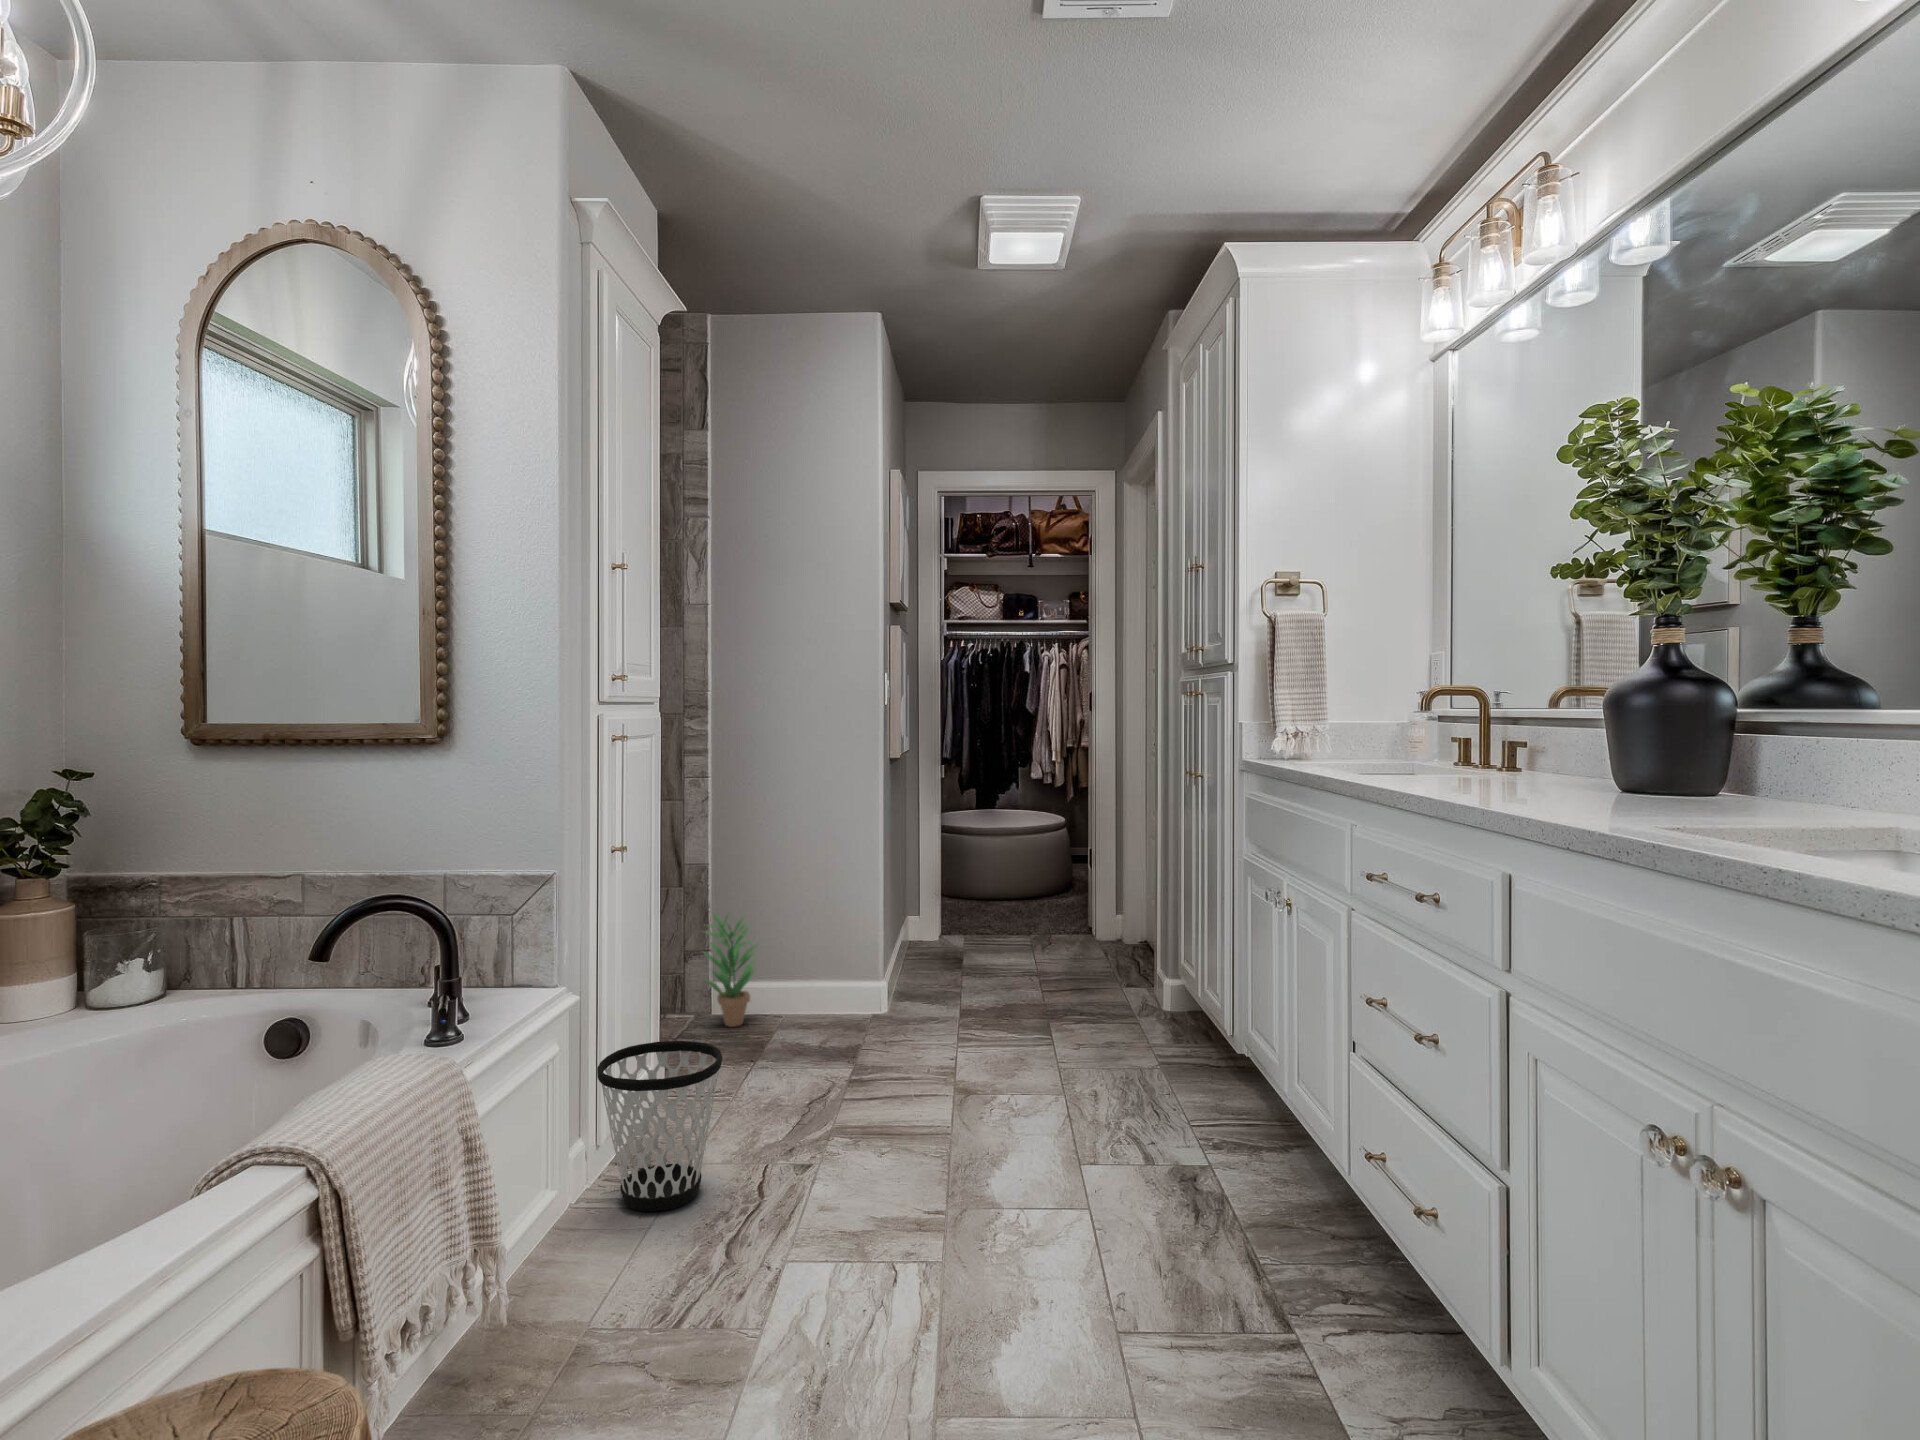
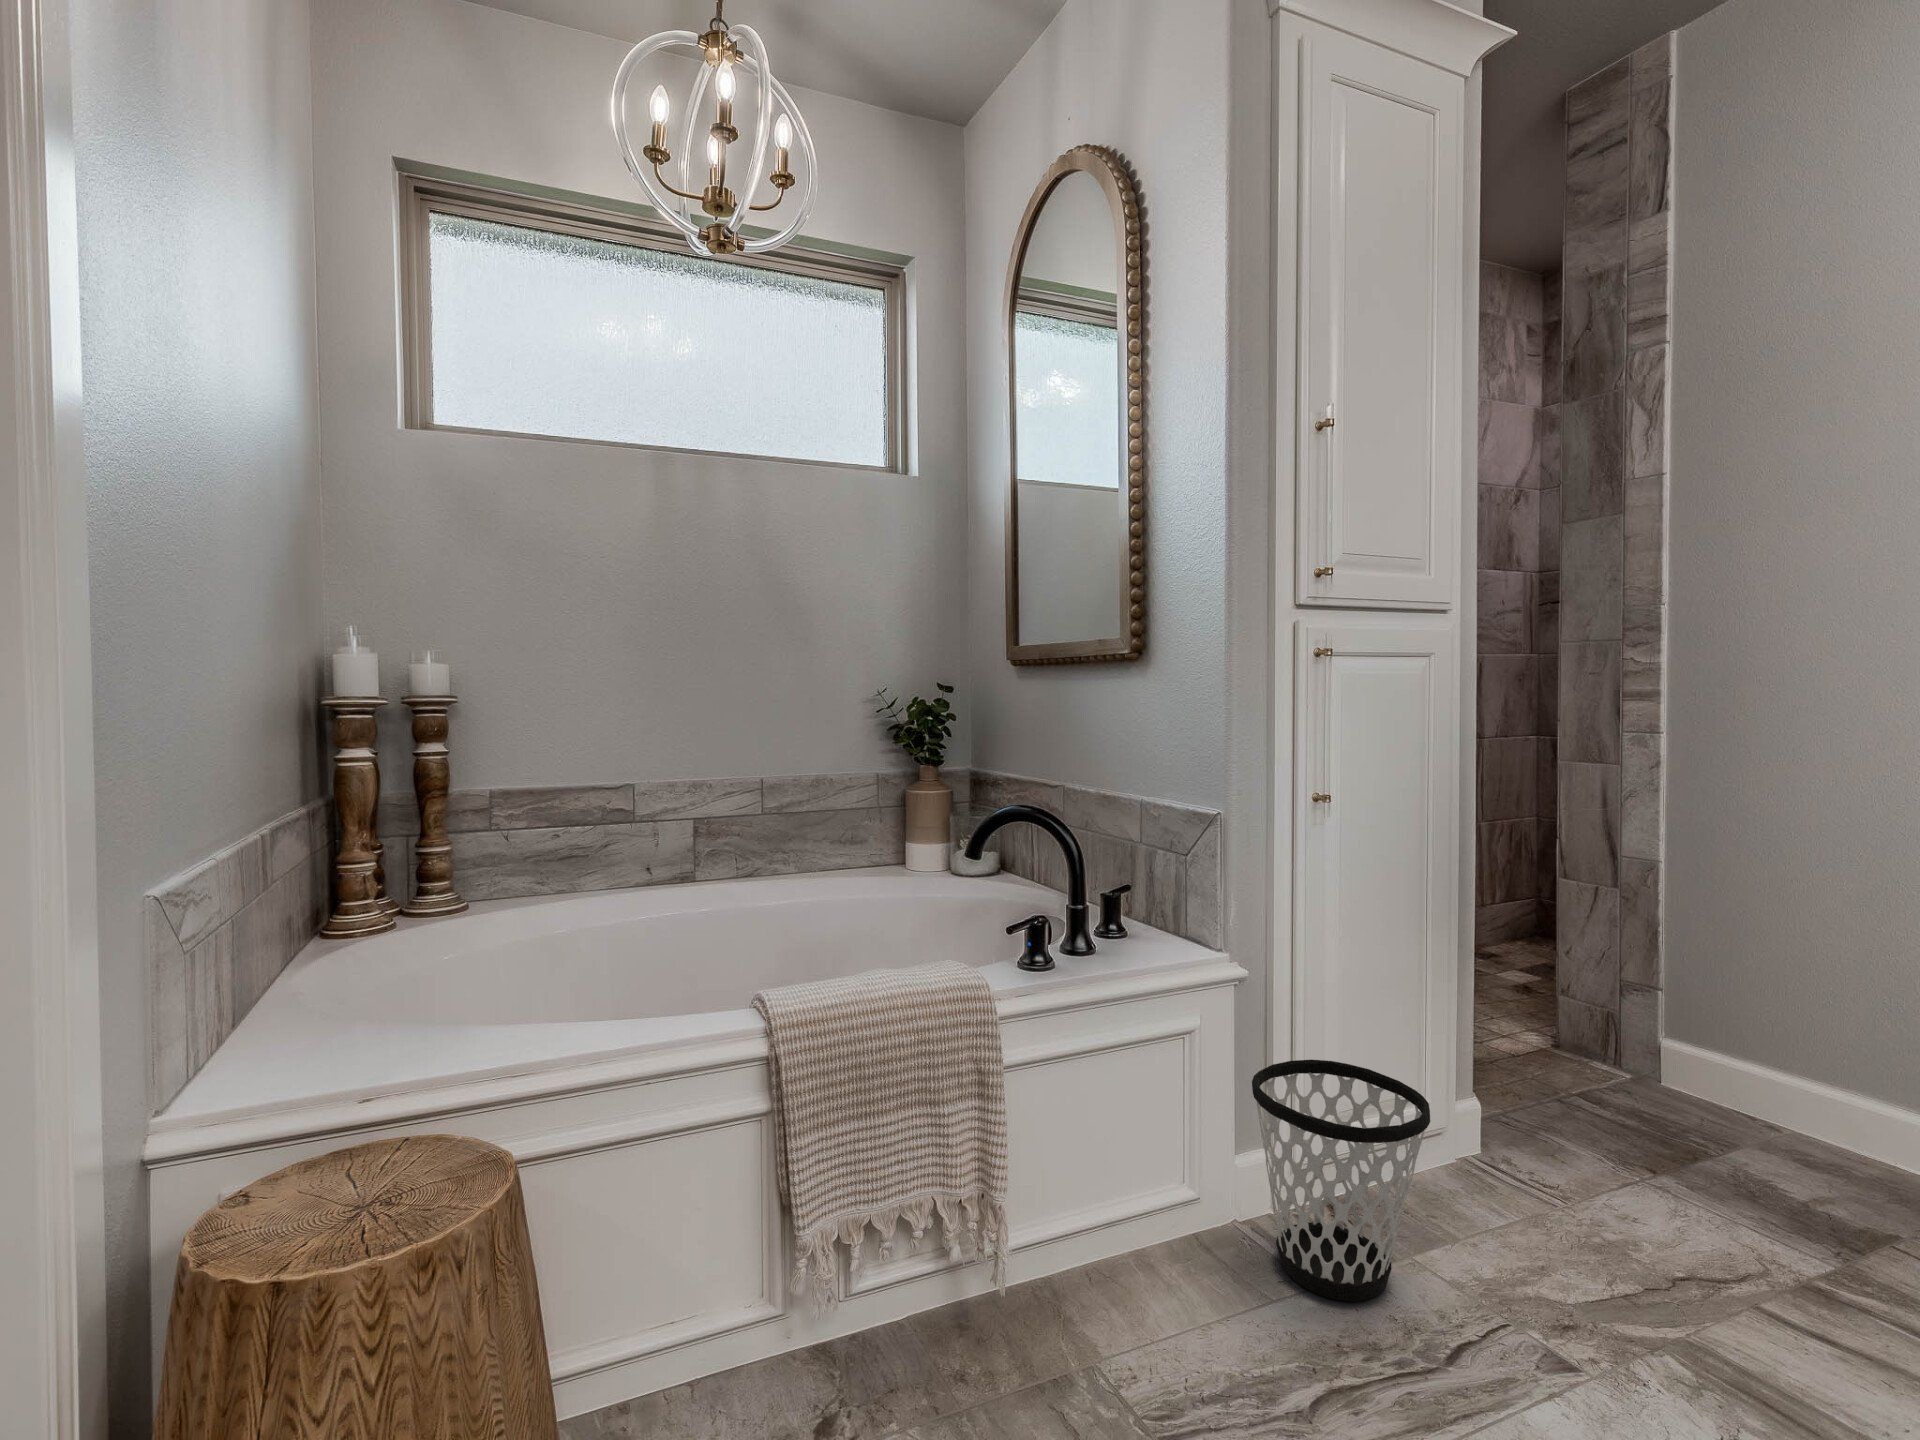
potted plant: present [704,914,757,1027] -> none [1621,935,1740,1115]

